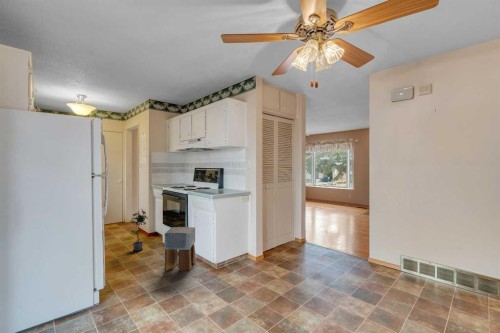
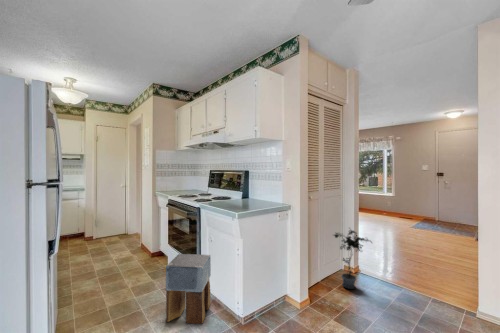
potted plant: present [131,210,148,251] -> present [334,230,372,289]

